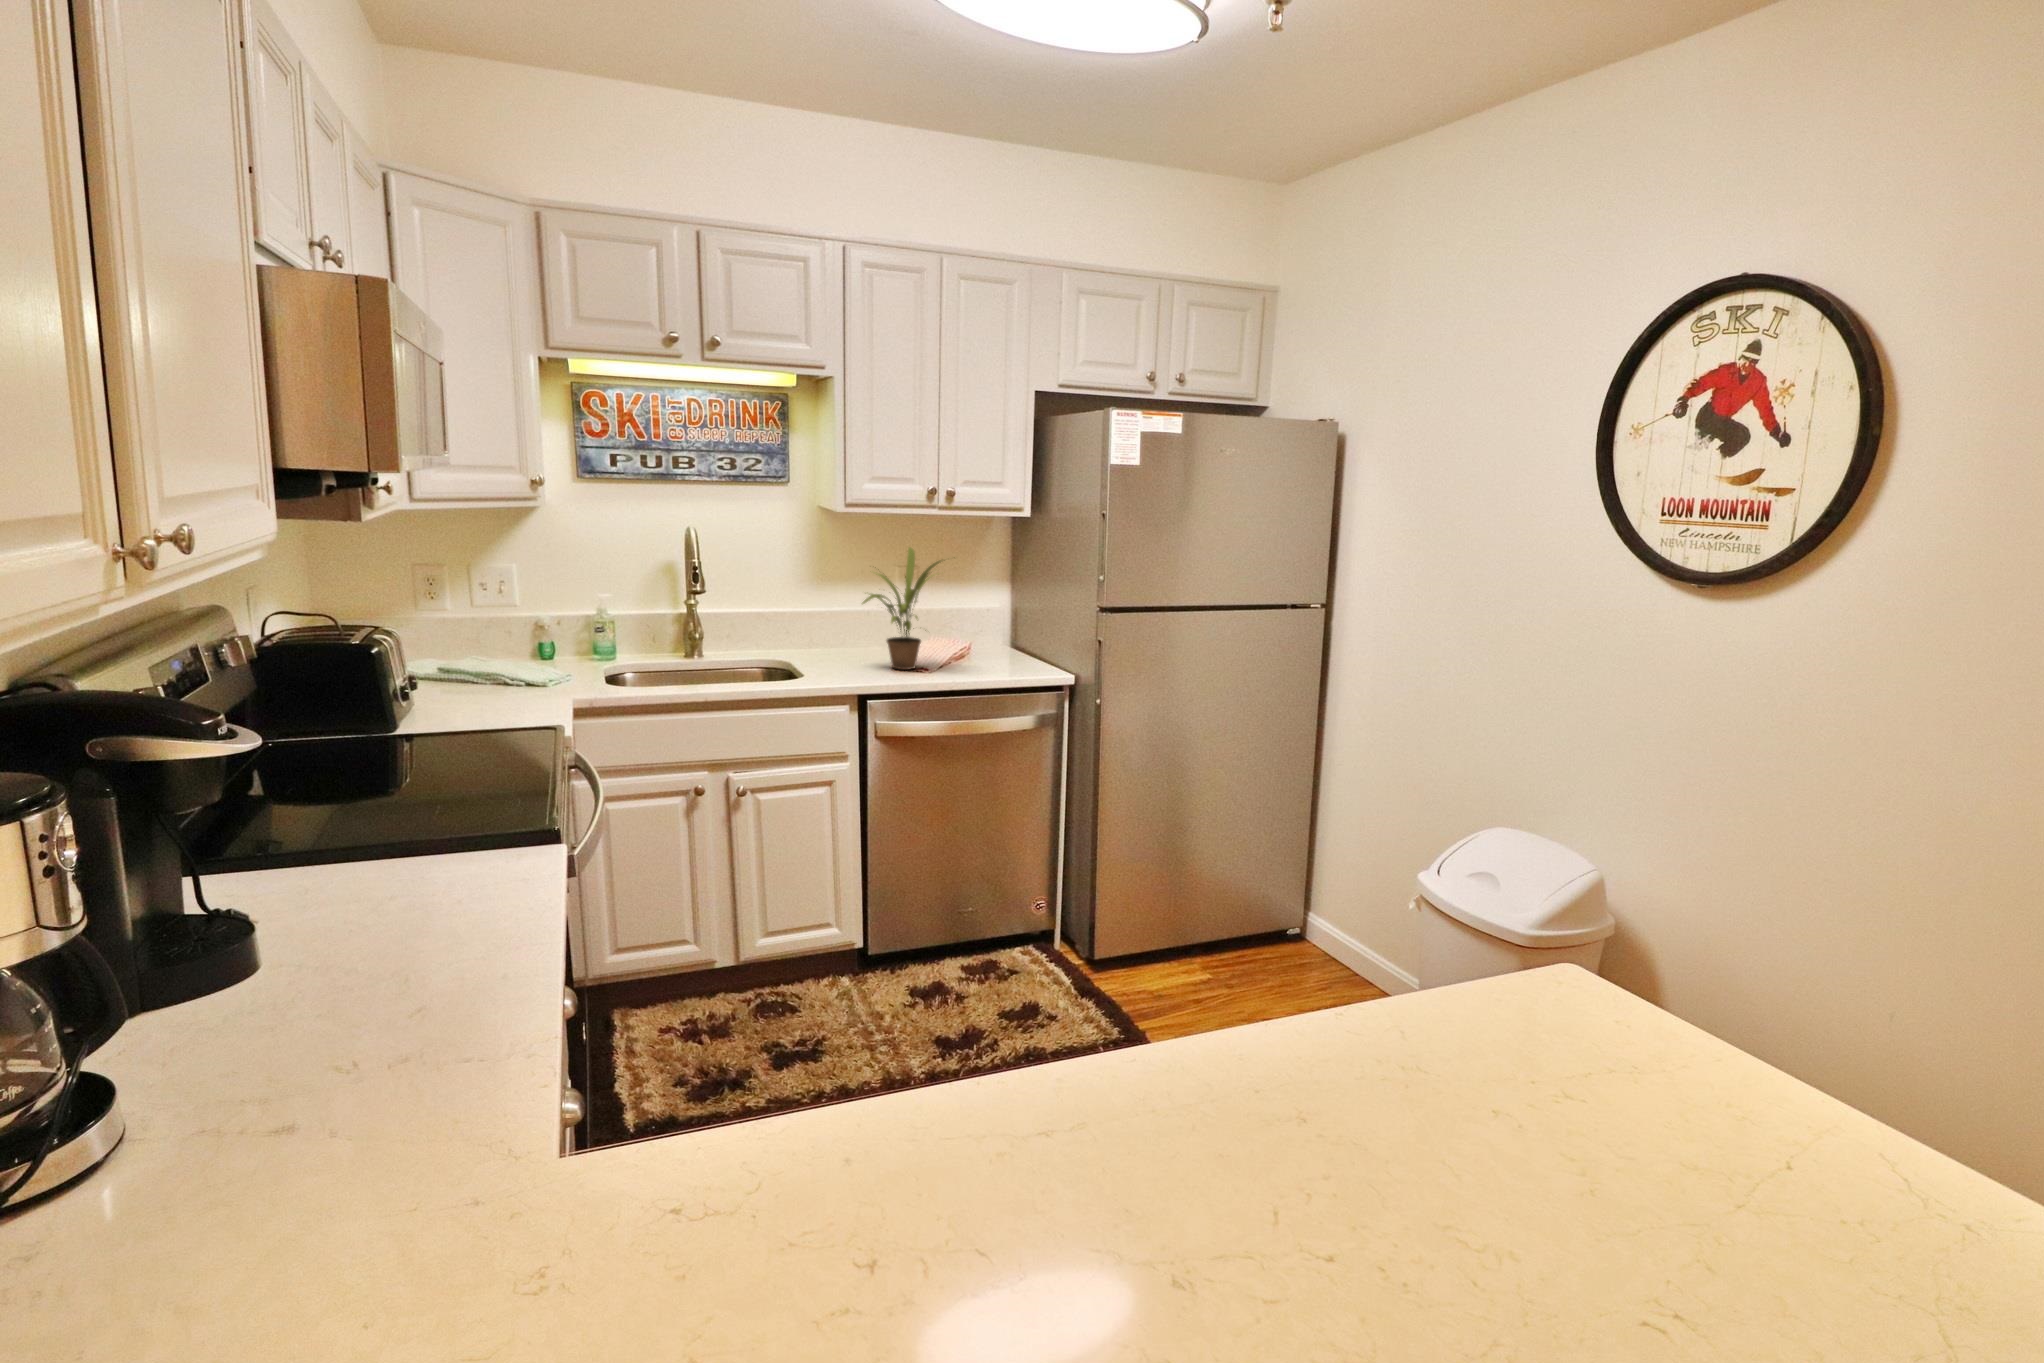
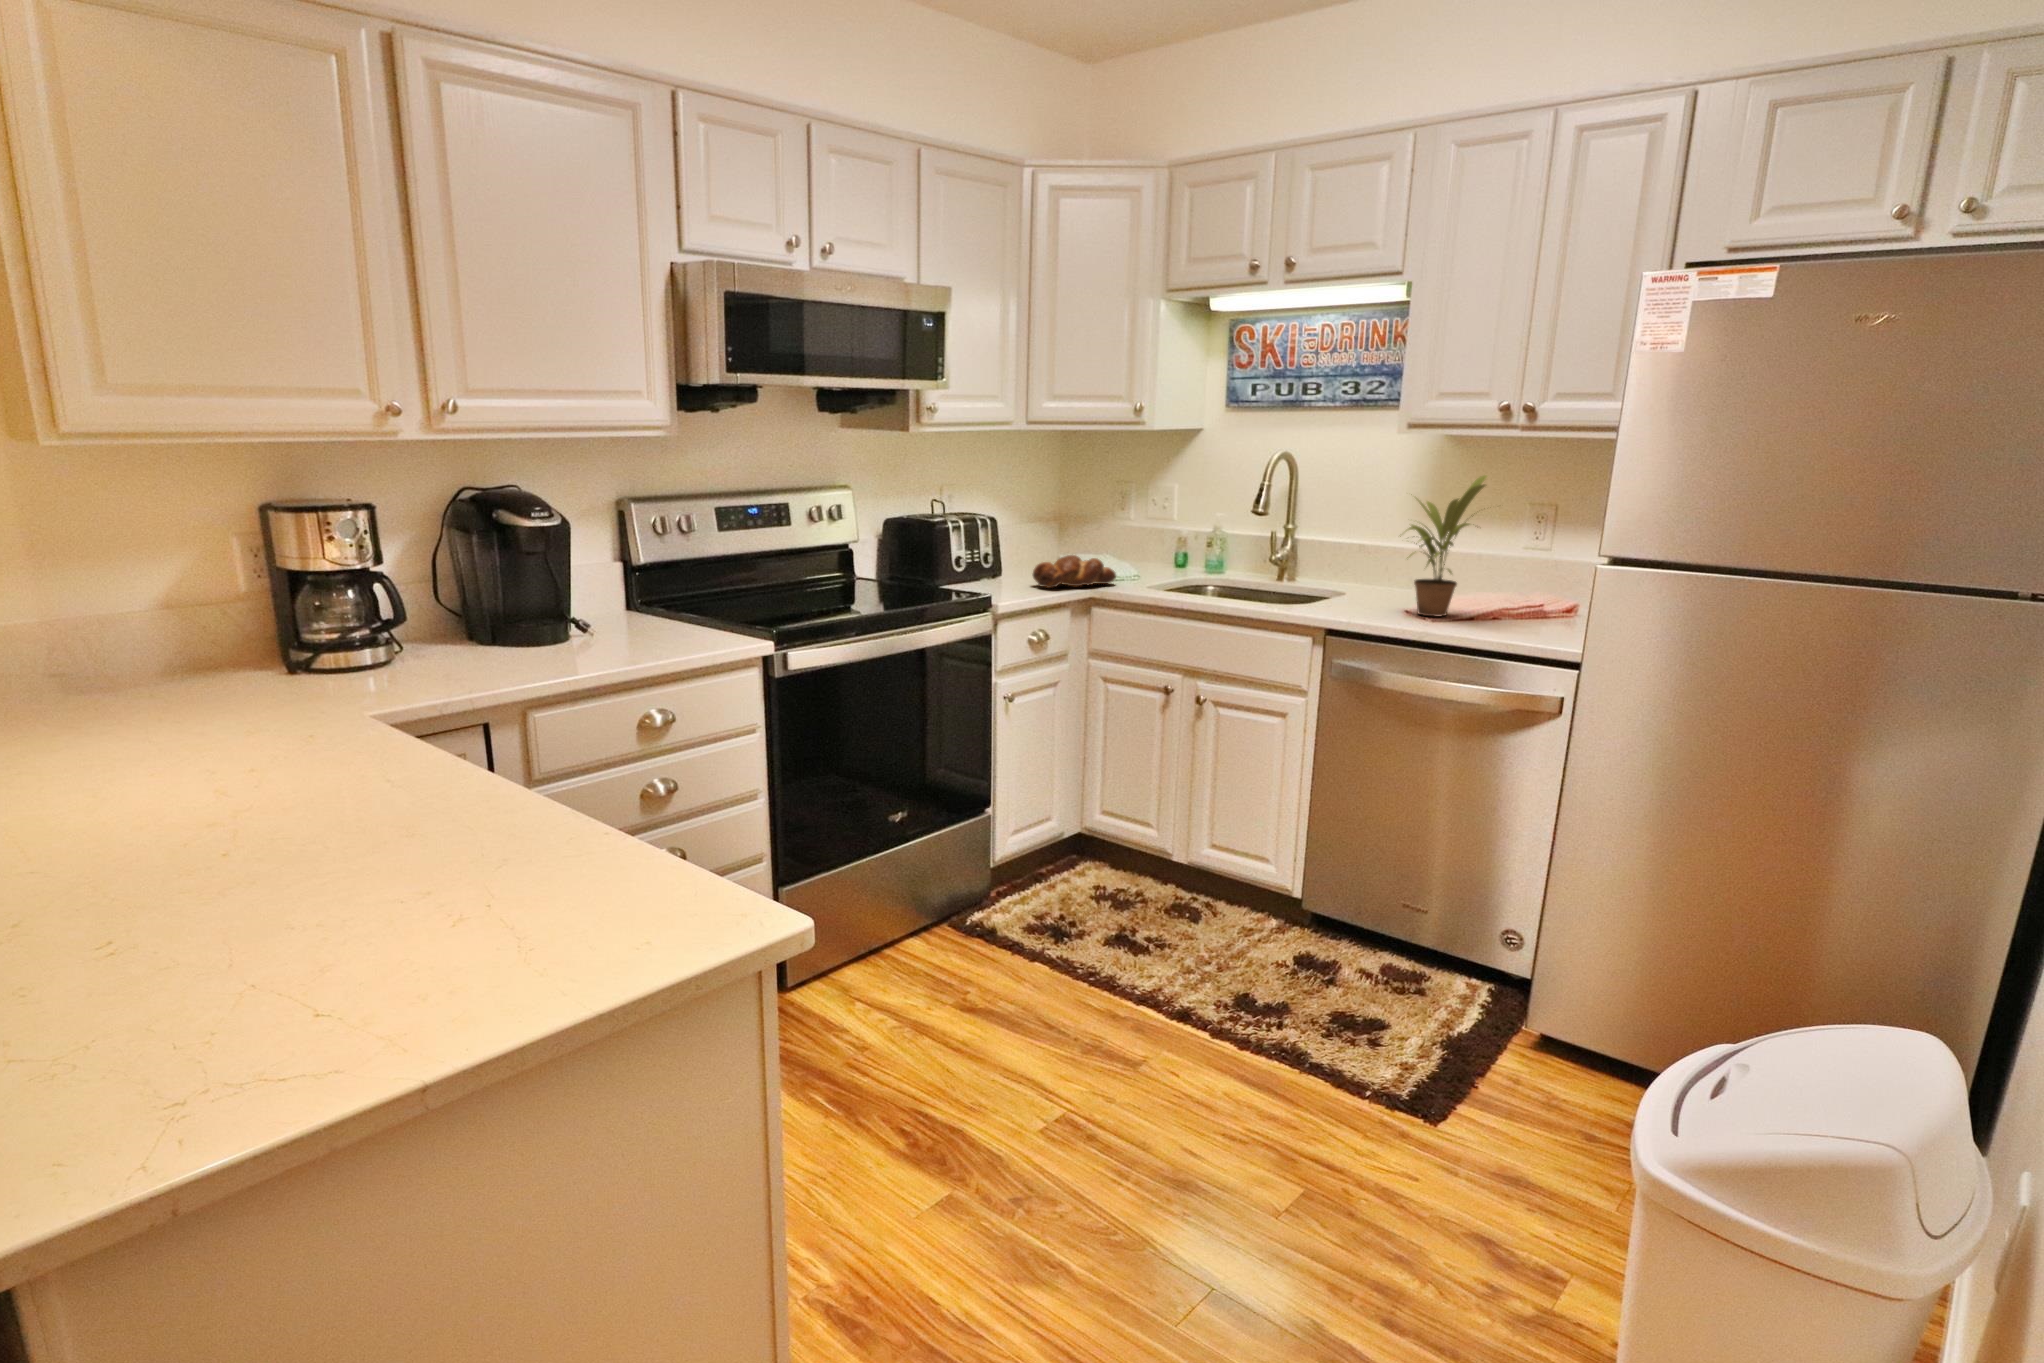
bread loaf: none [472,660,563,705] -> present [1033,555,1116,588]

